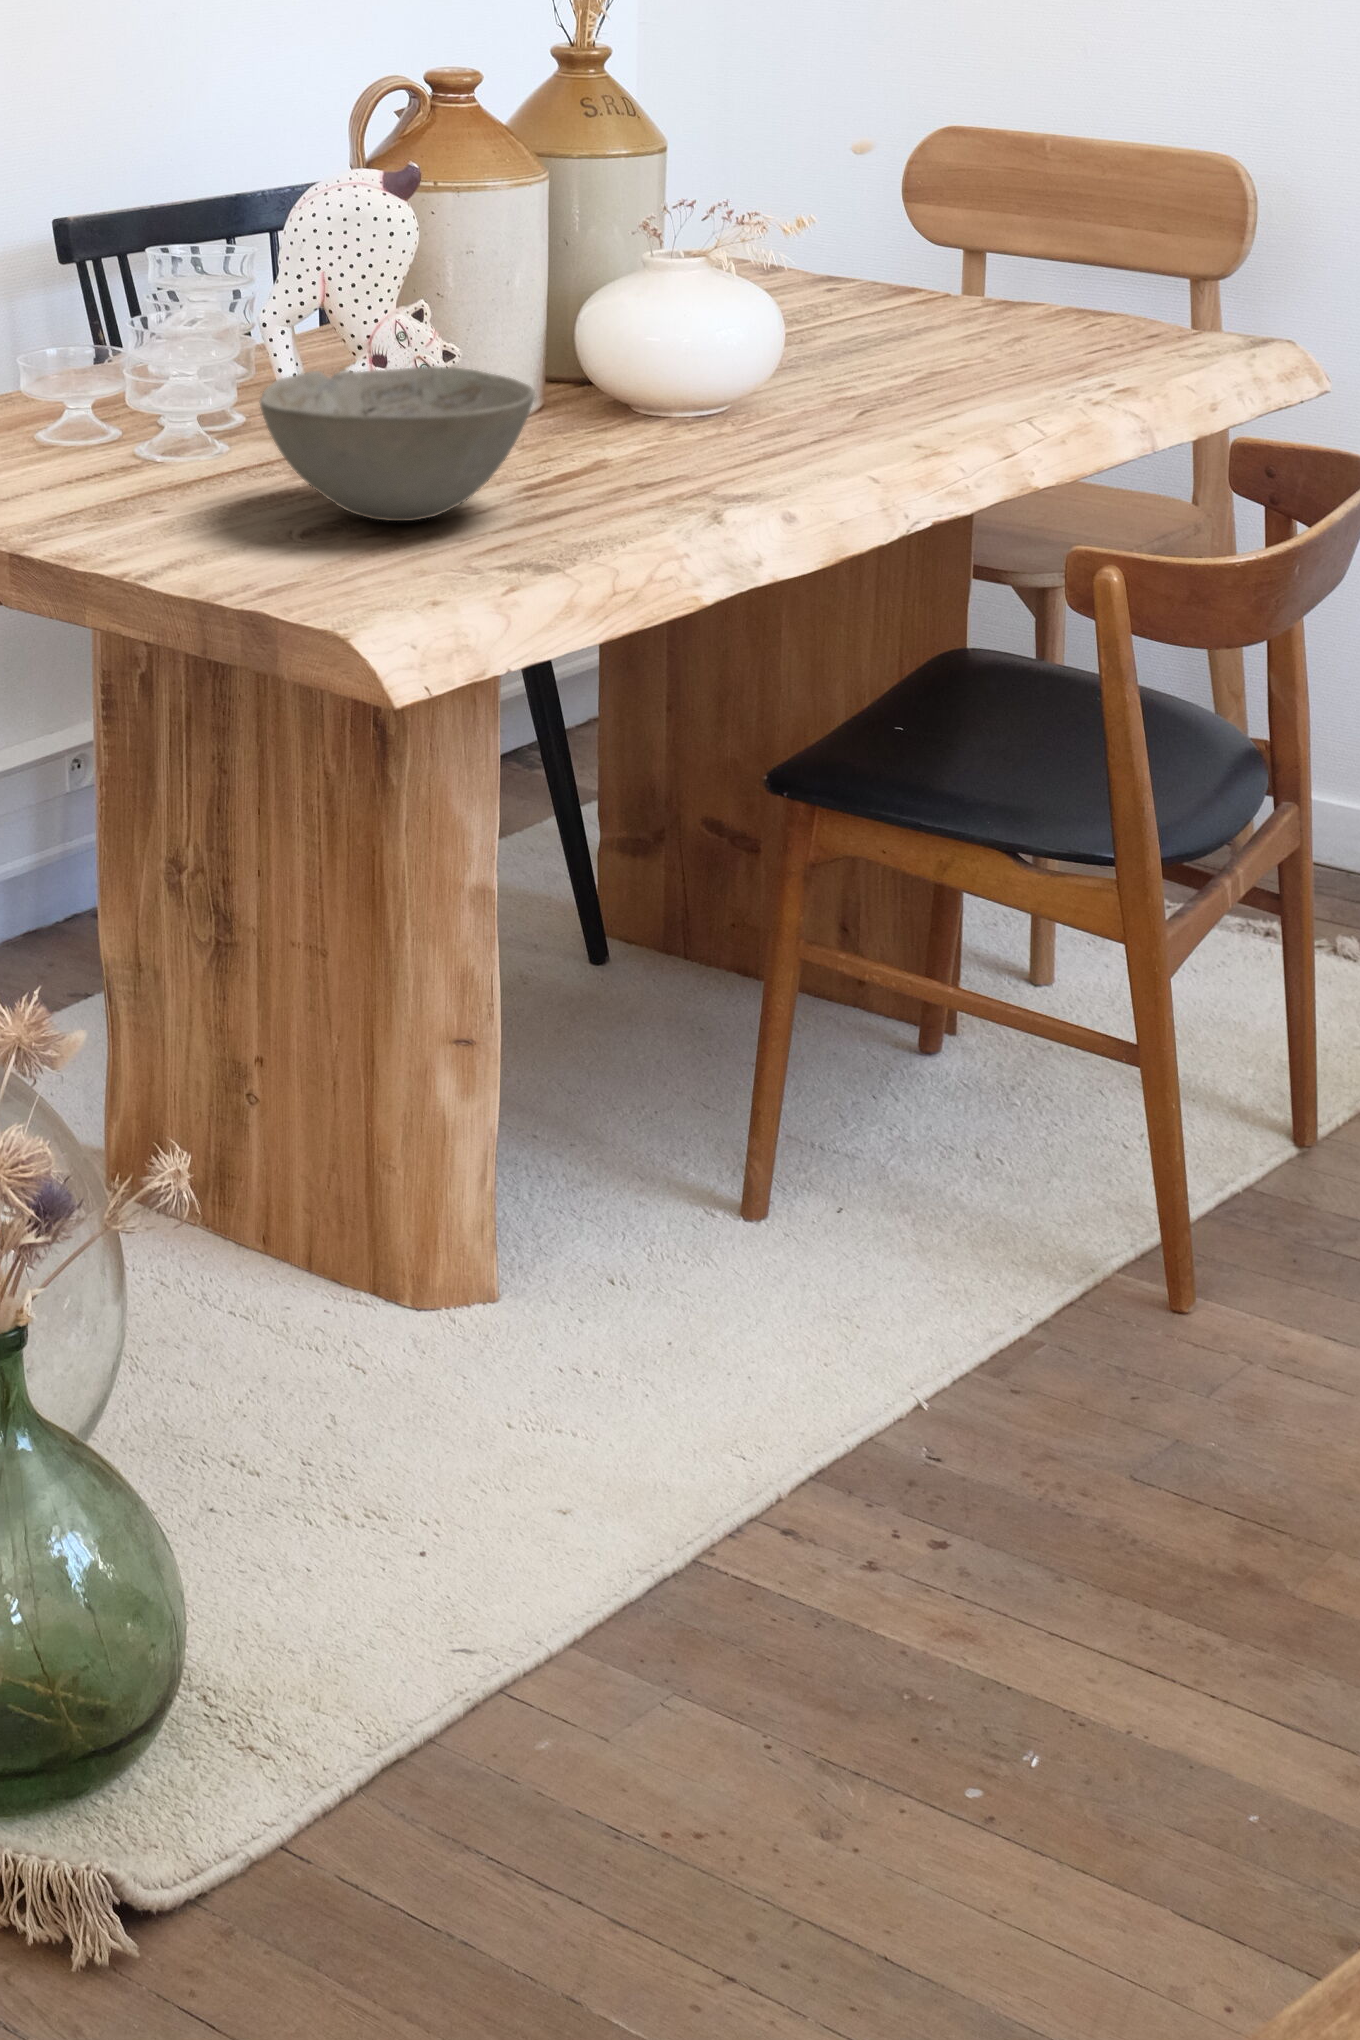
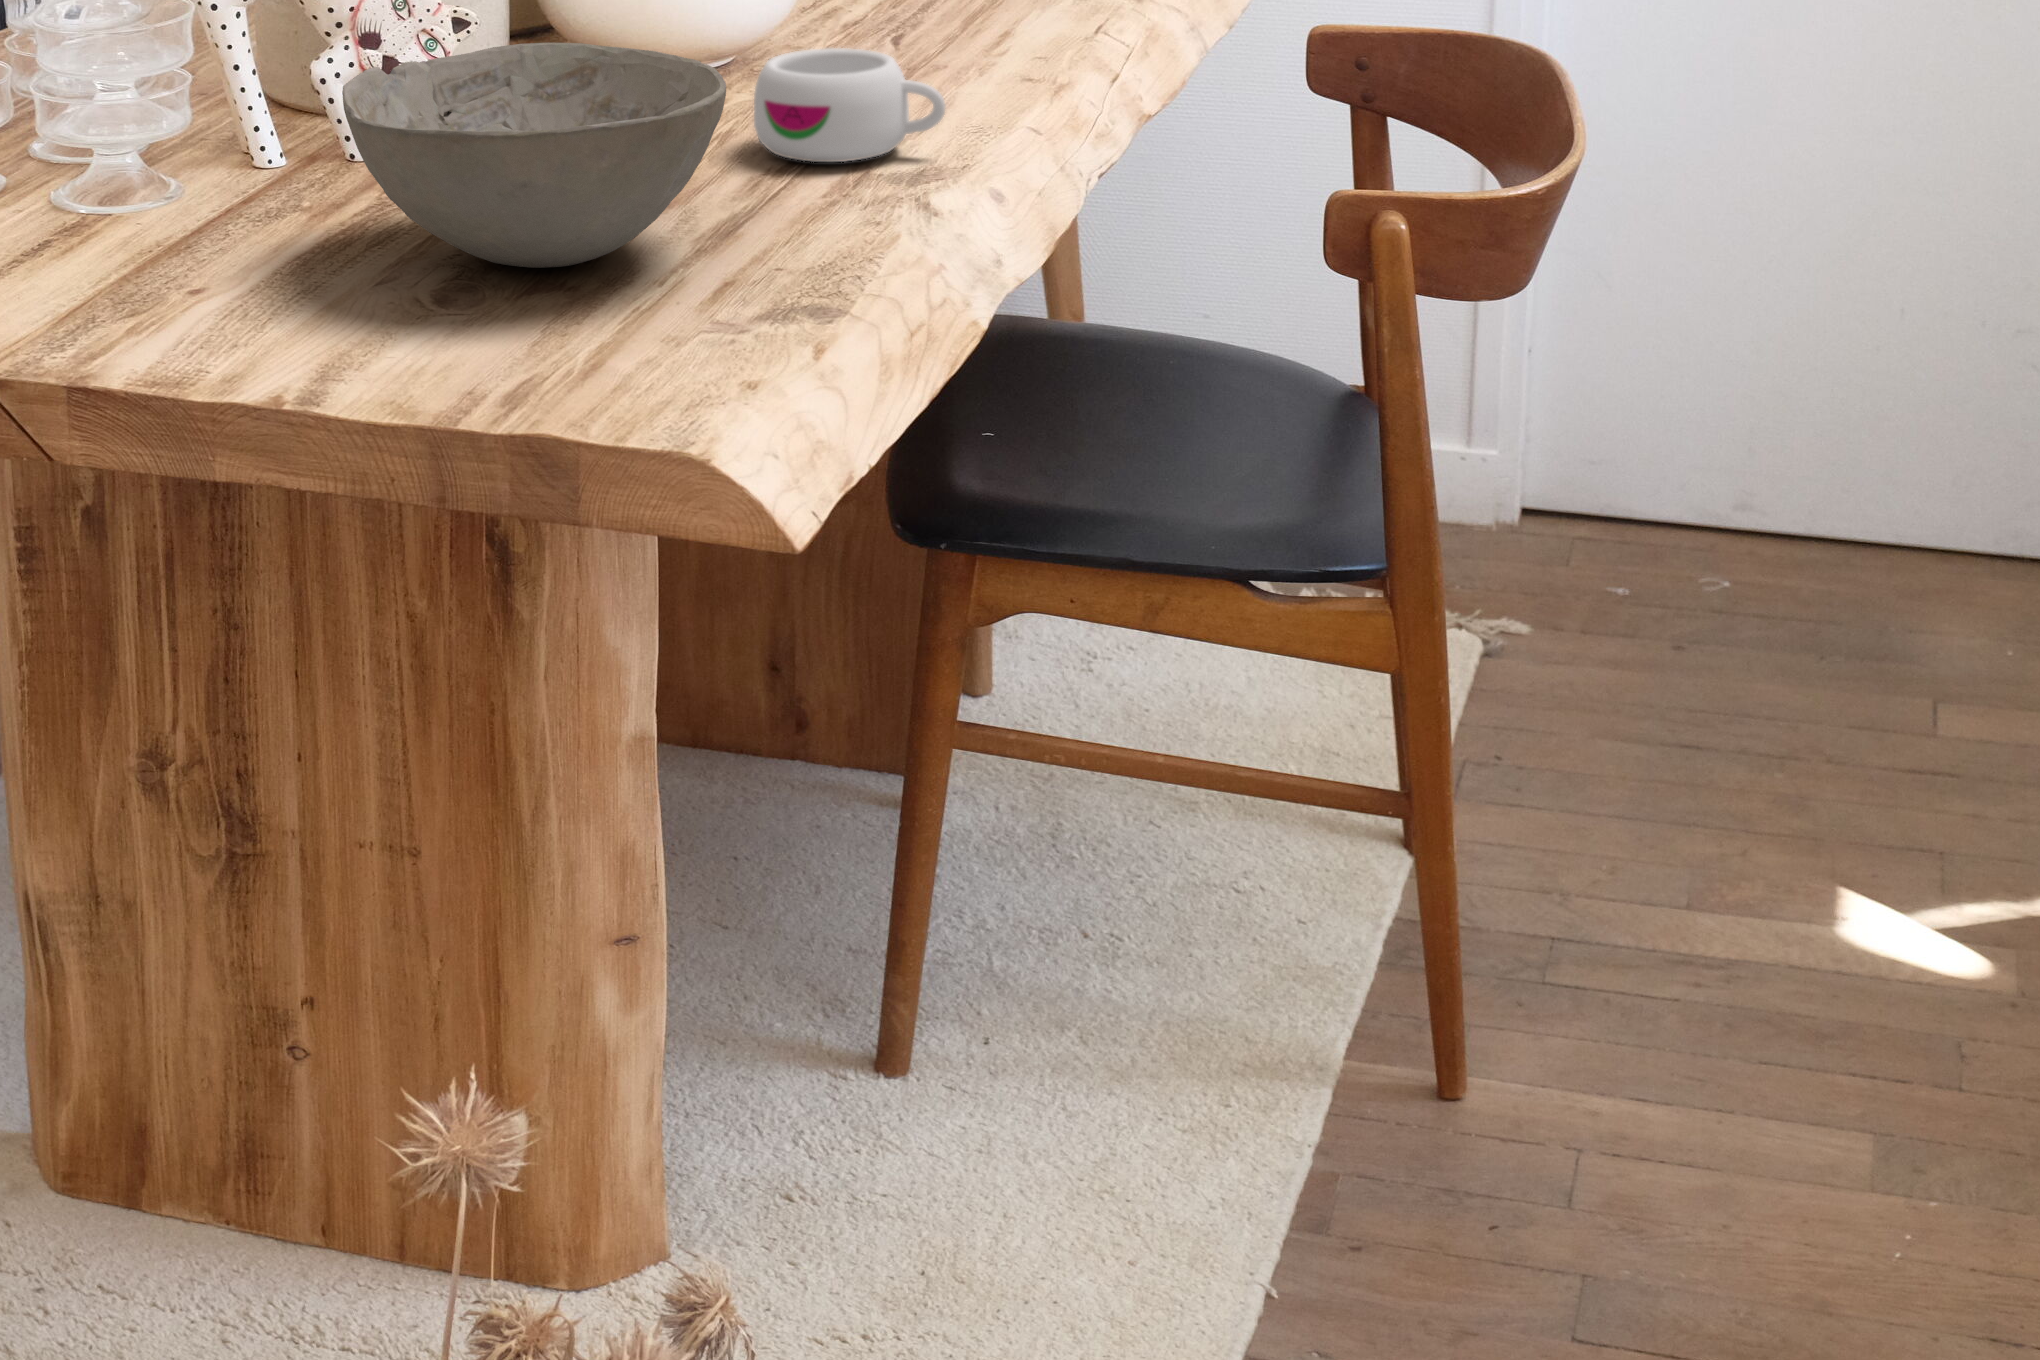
mug: none [633,398,765,481] -> present [754,48,945,162]

